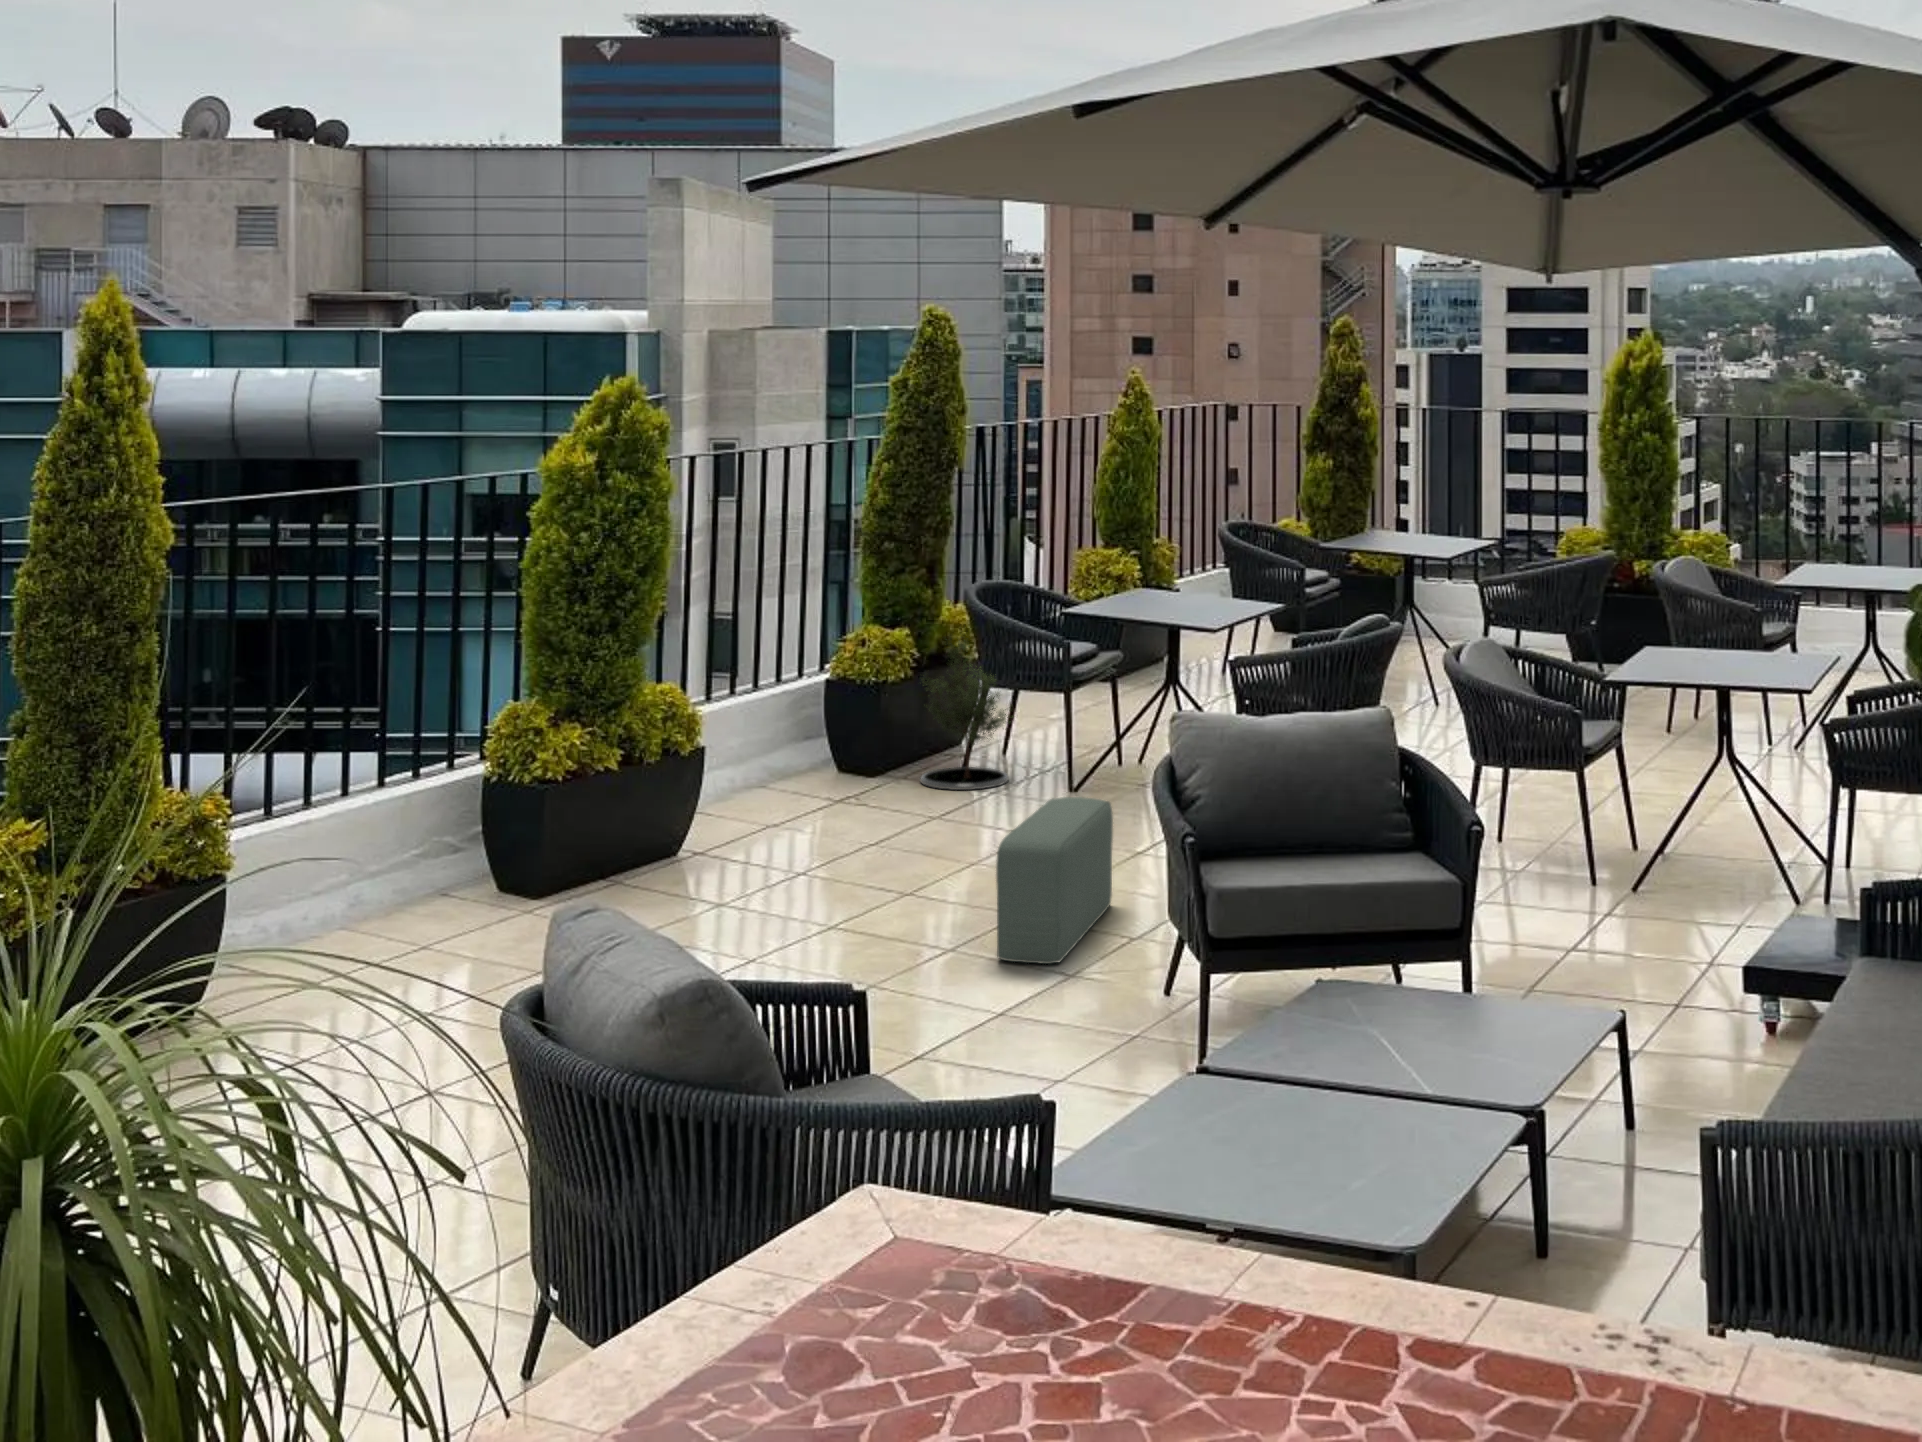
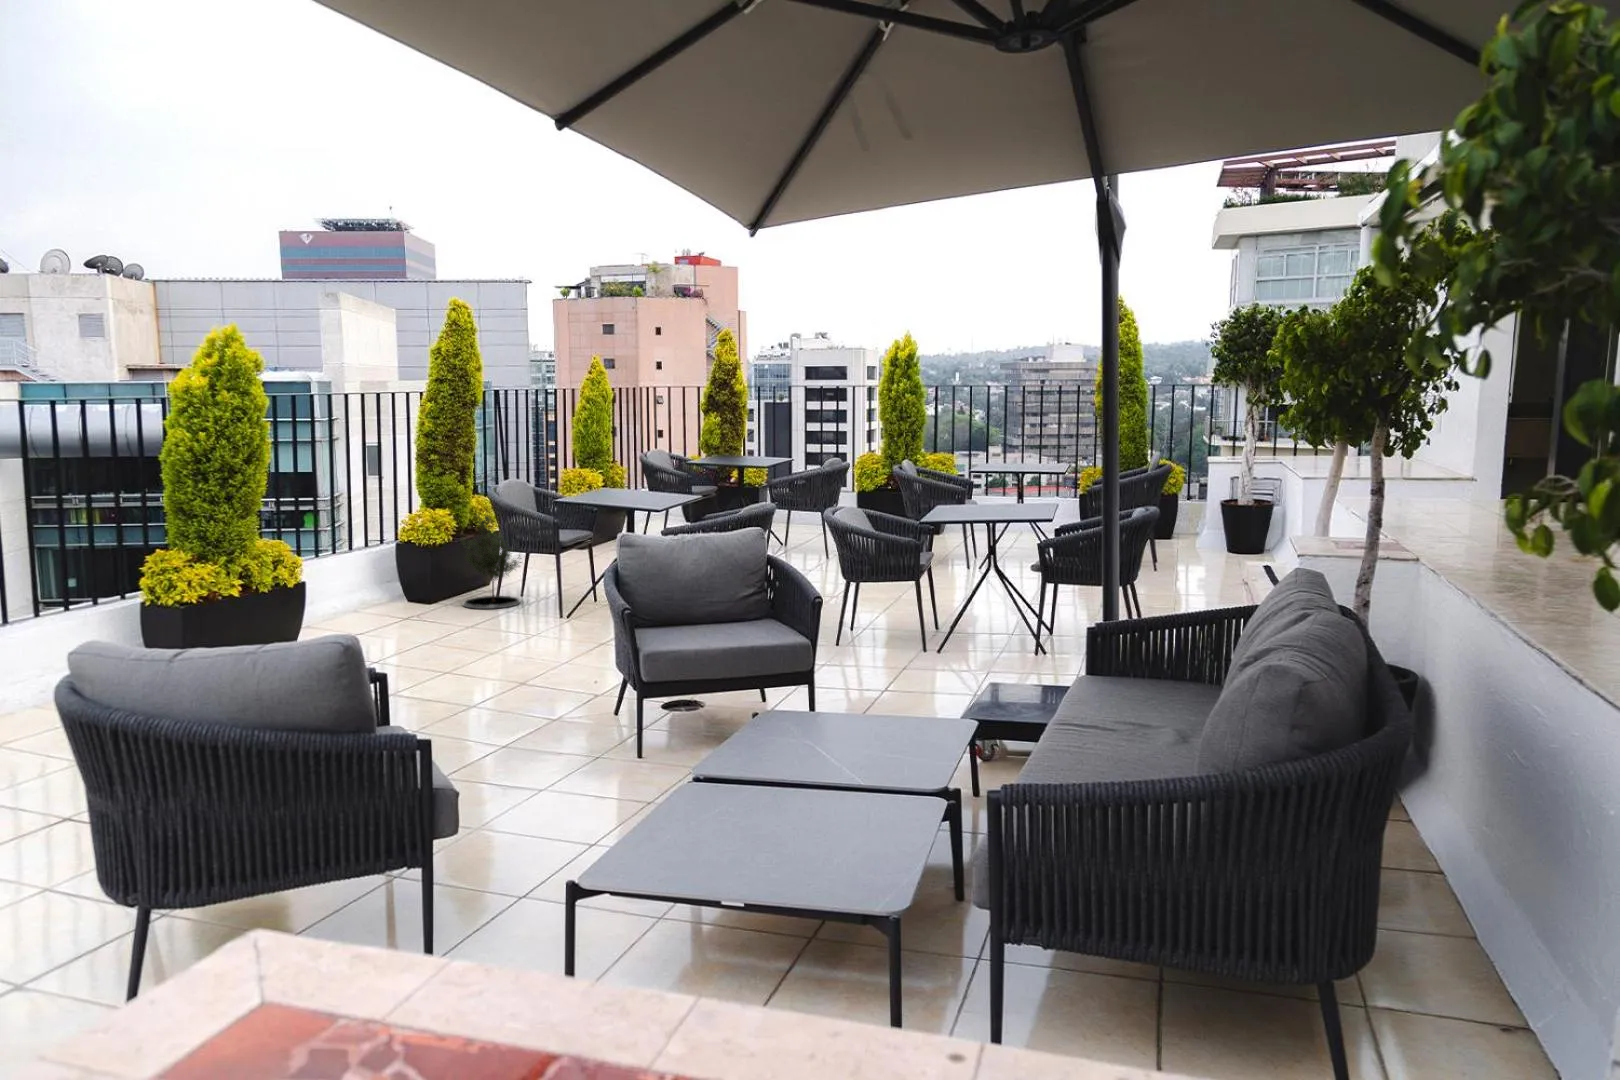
pouf: present [996,797,1113,964] -> none [503,604,585,710]

